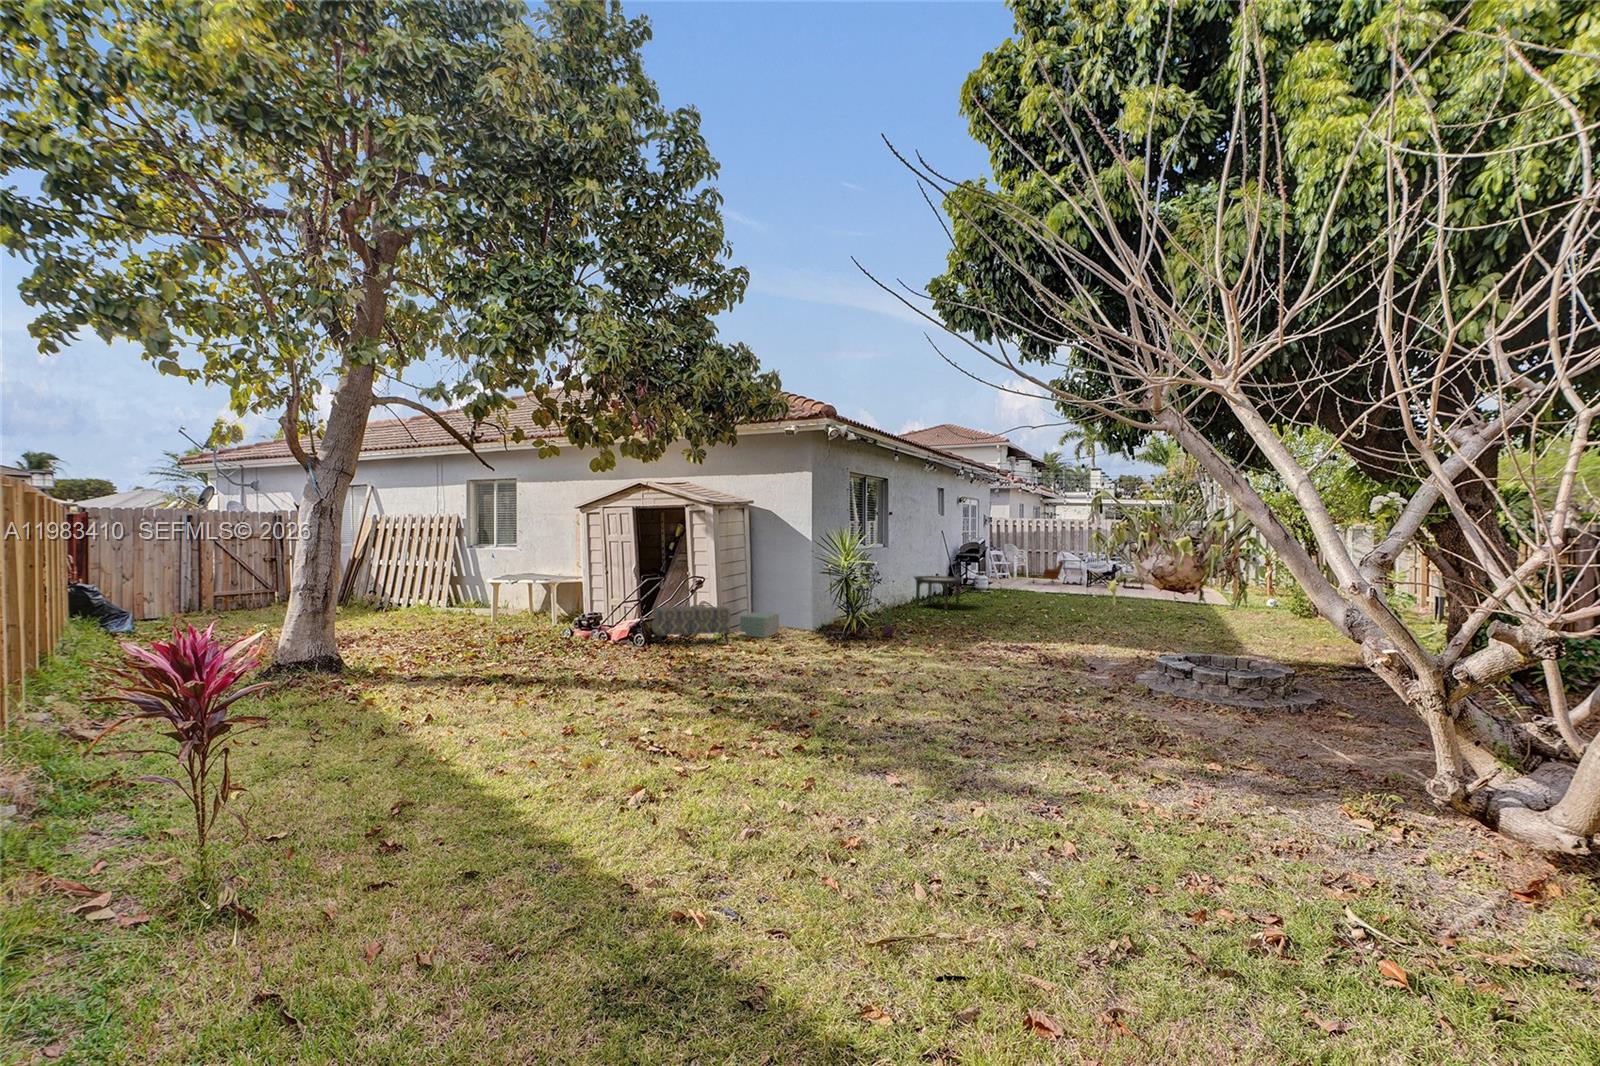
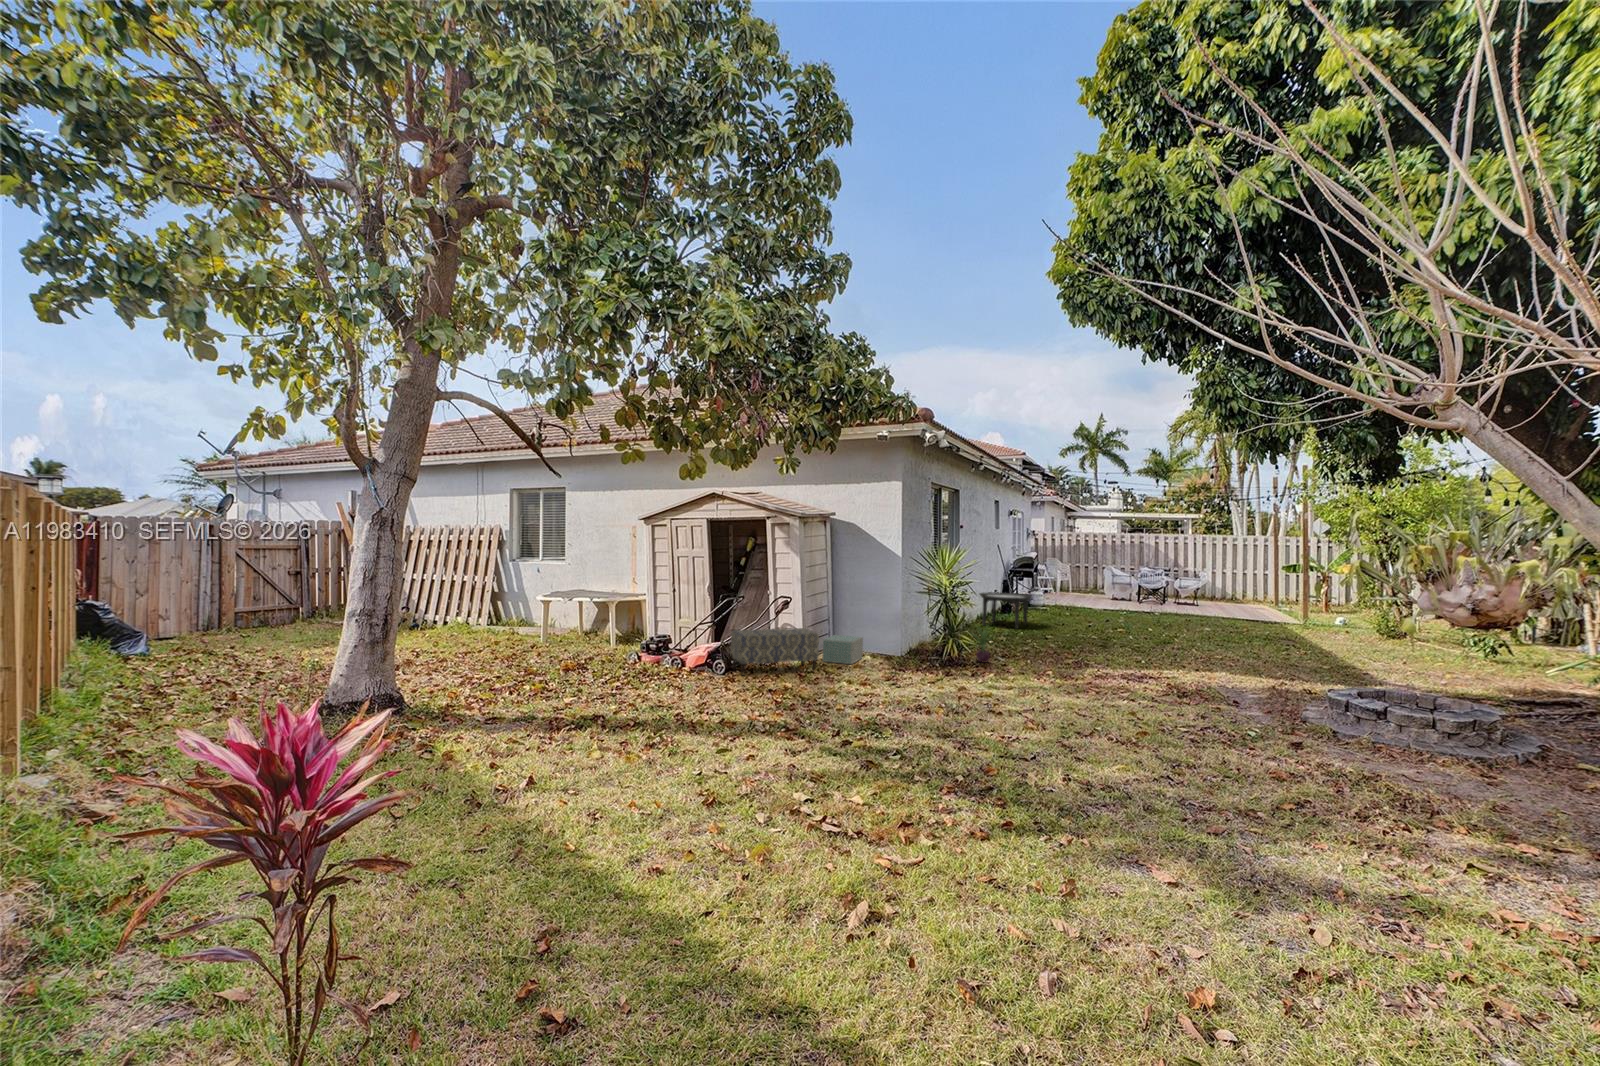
lounge chair: present [1029,560,1064,583] -> none [1071,575,1109,601]

